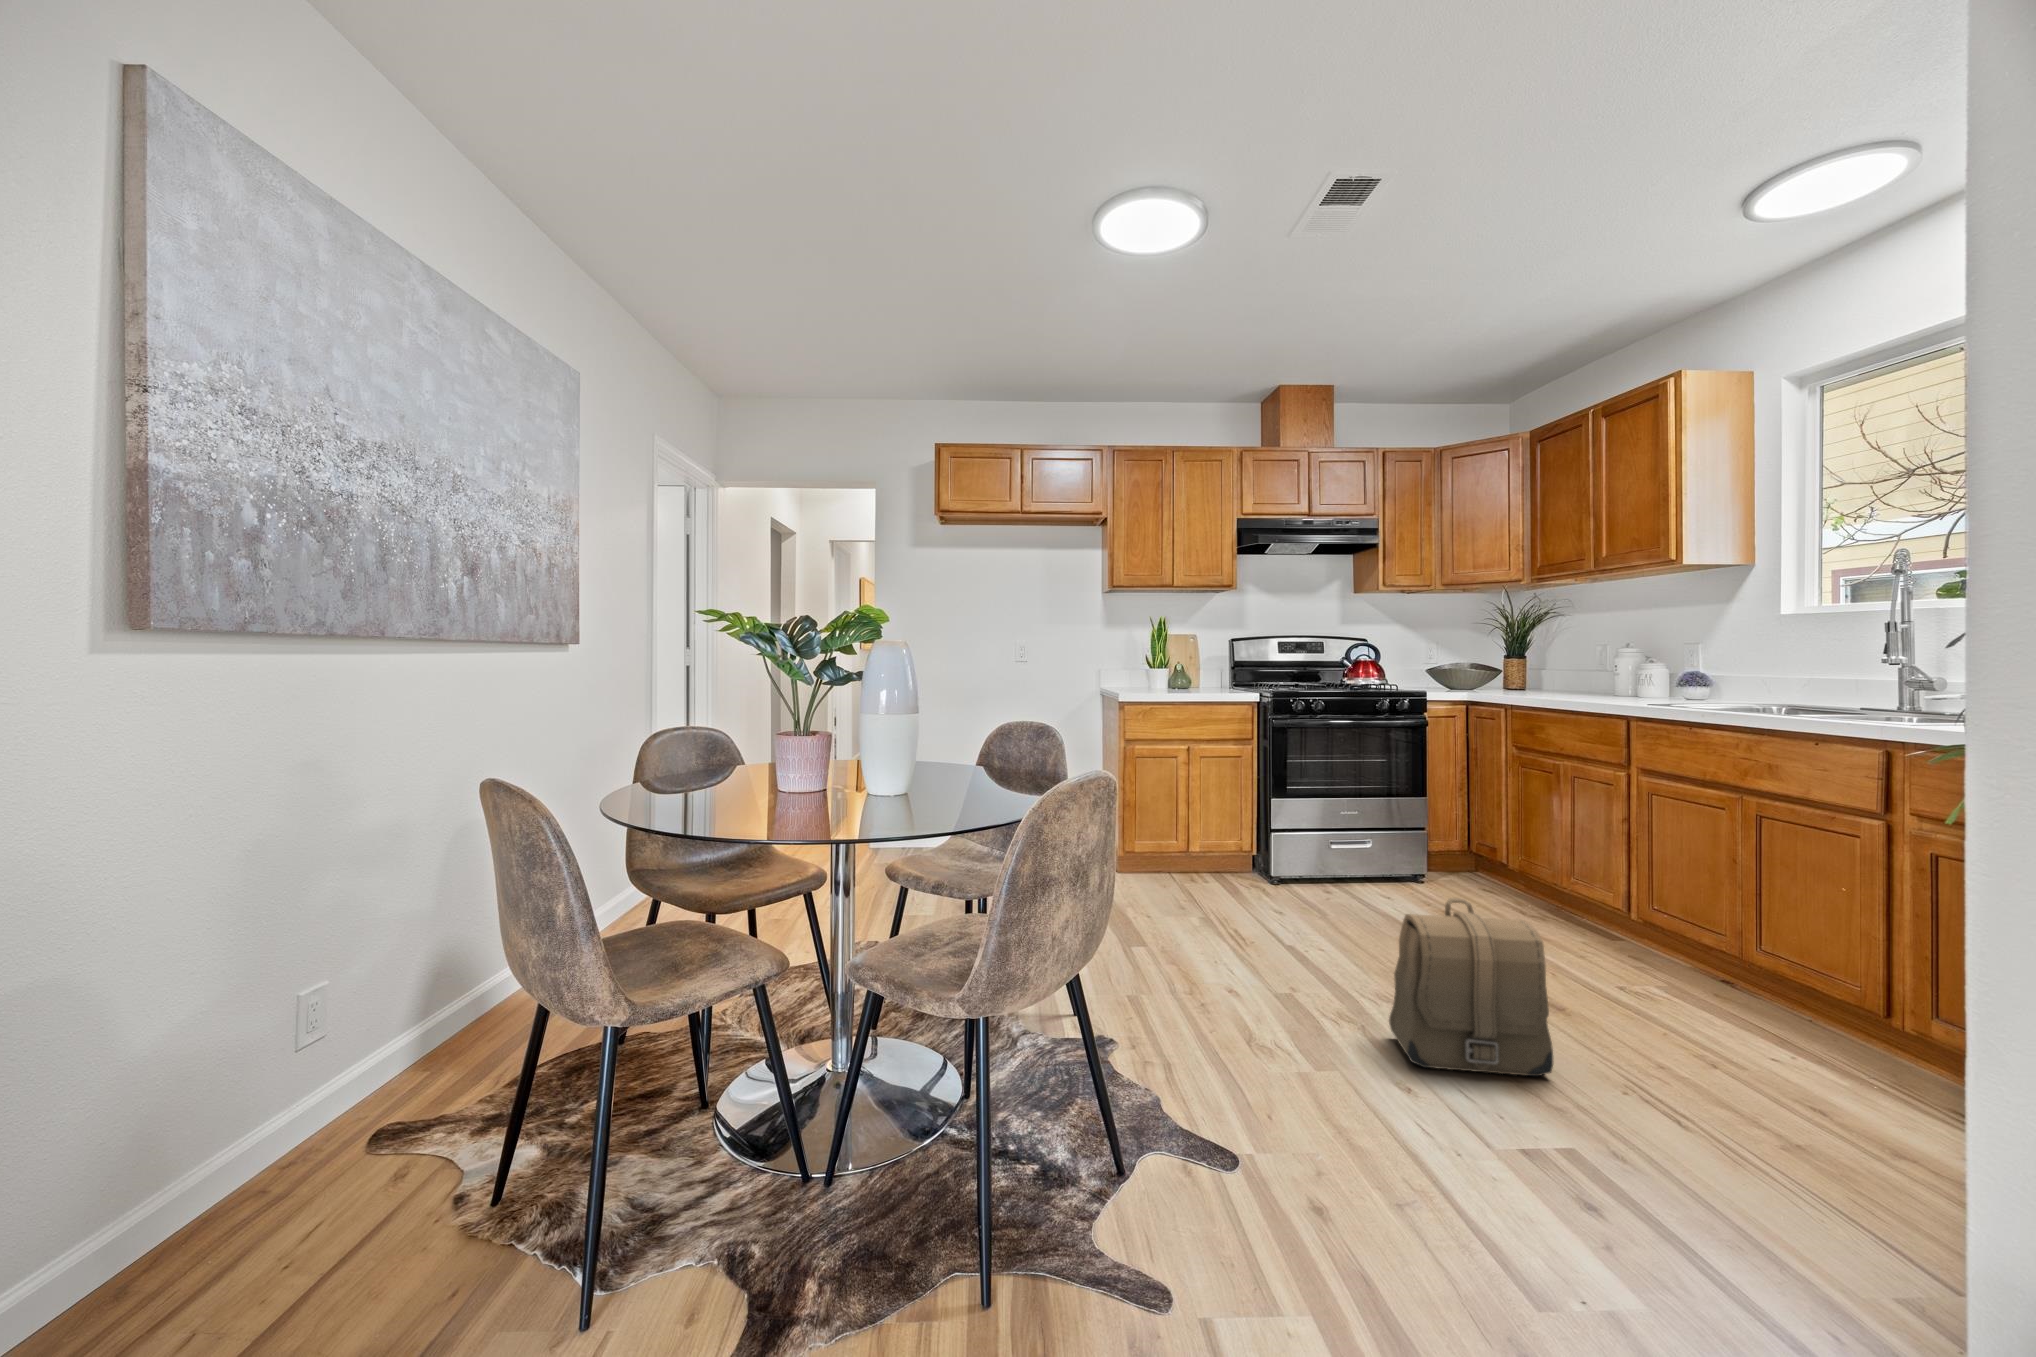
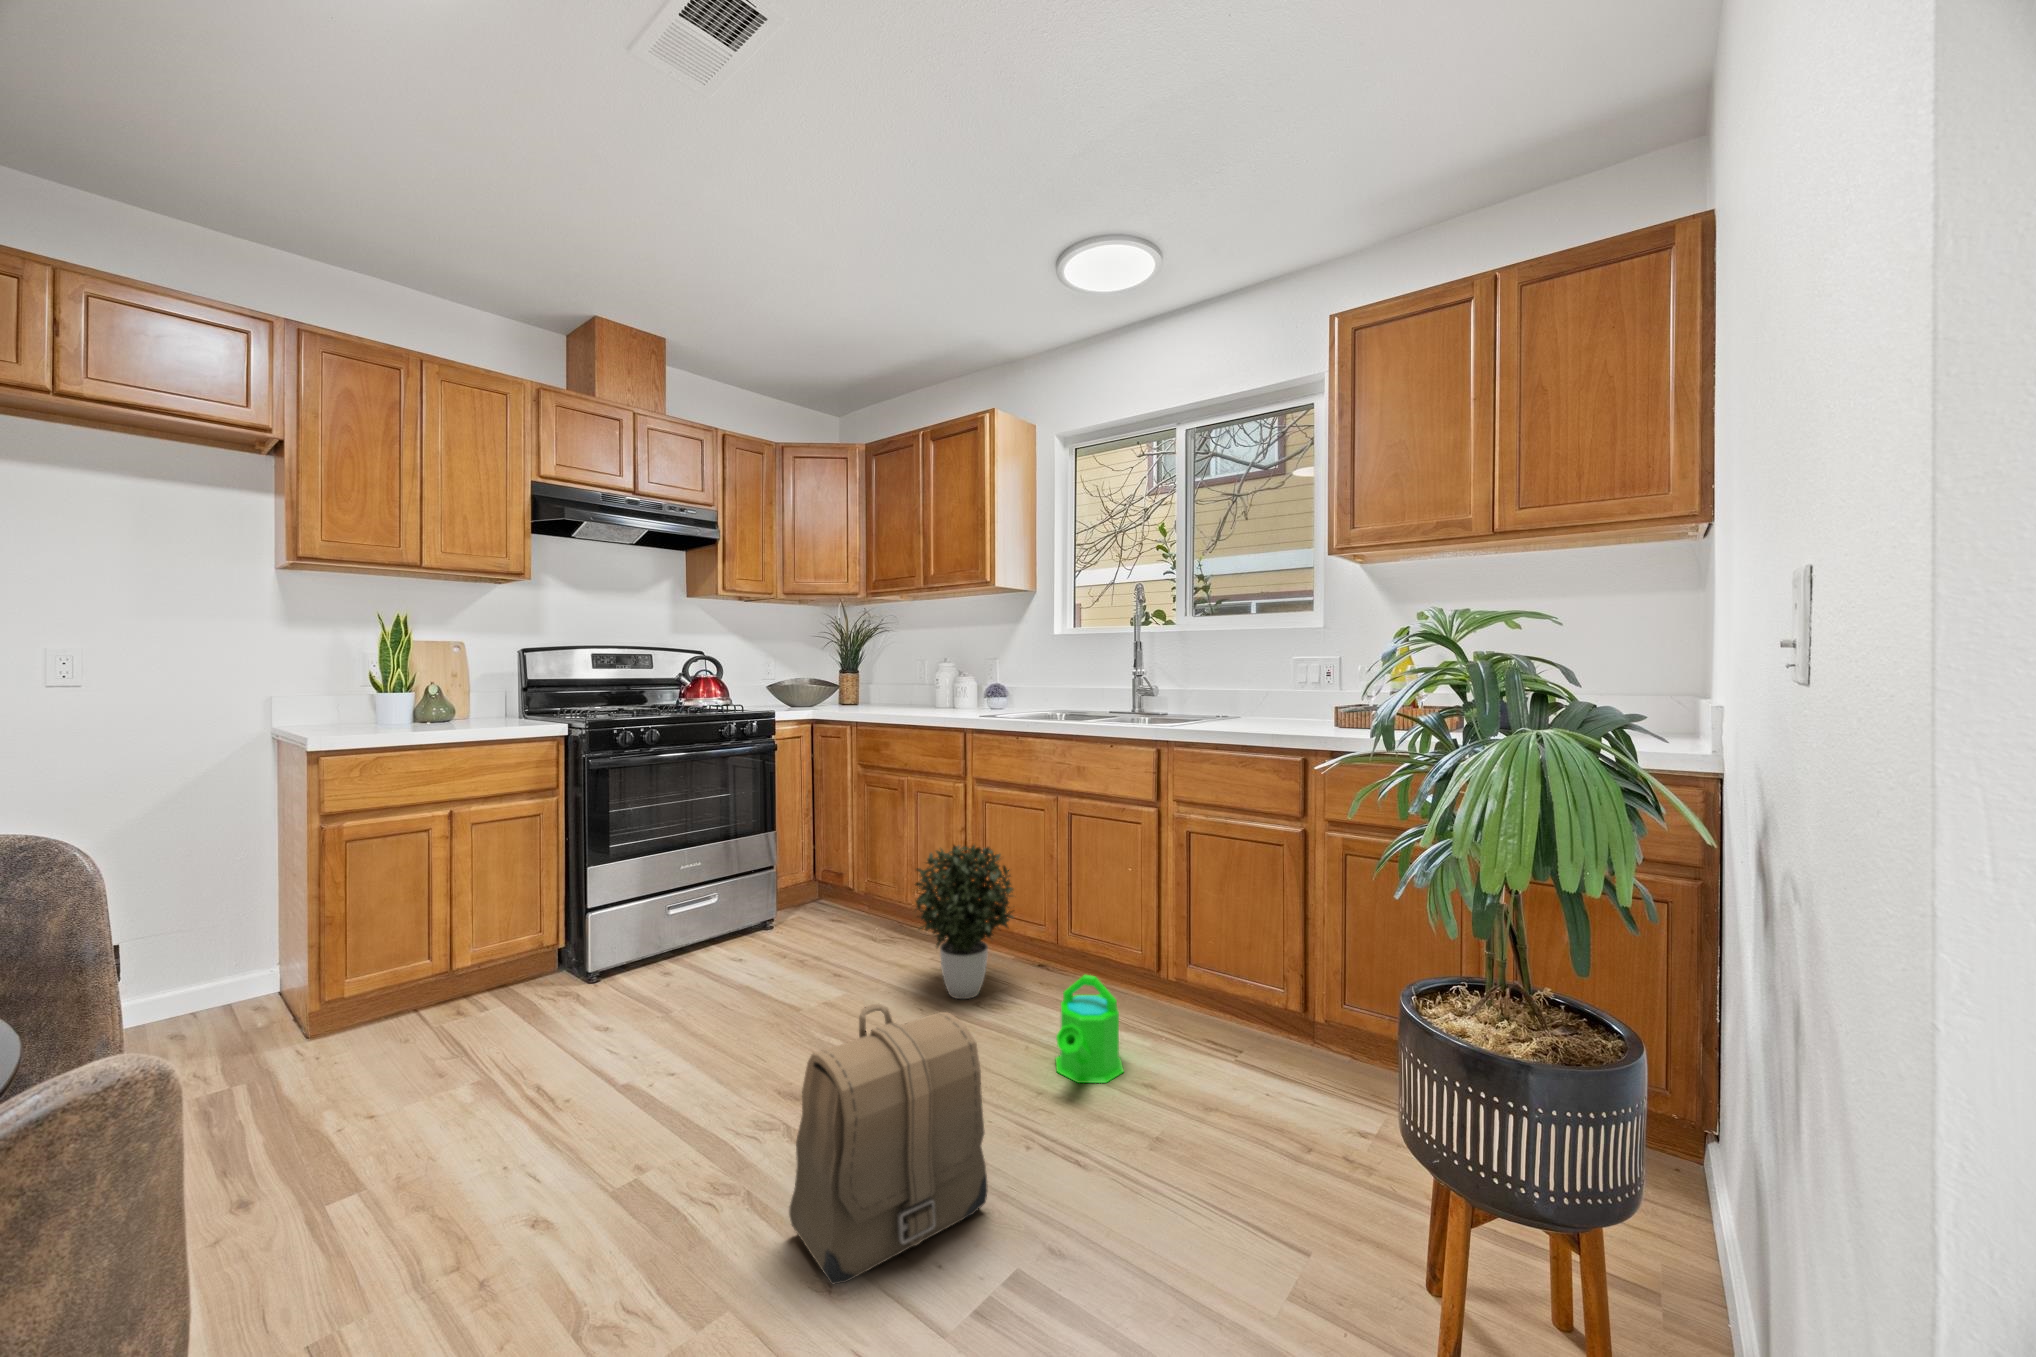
potted plant: none [1546,819,1668,971] -> present [916,845,1014,999]
watering can: none [1668,954,1770,1062] -> present [1056,975,1124,1083]

